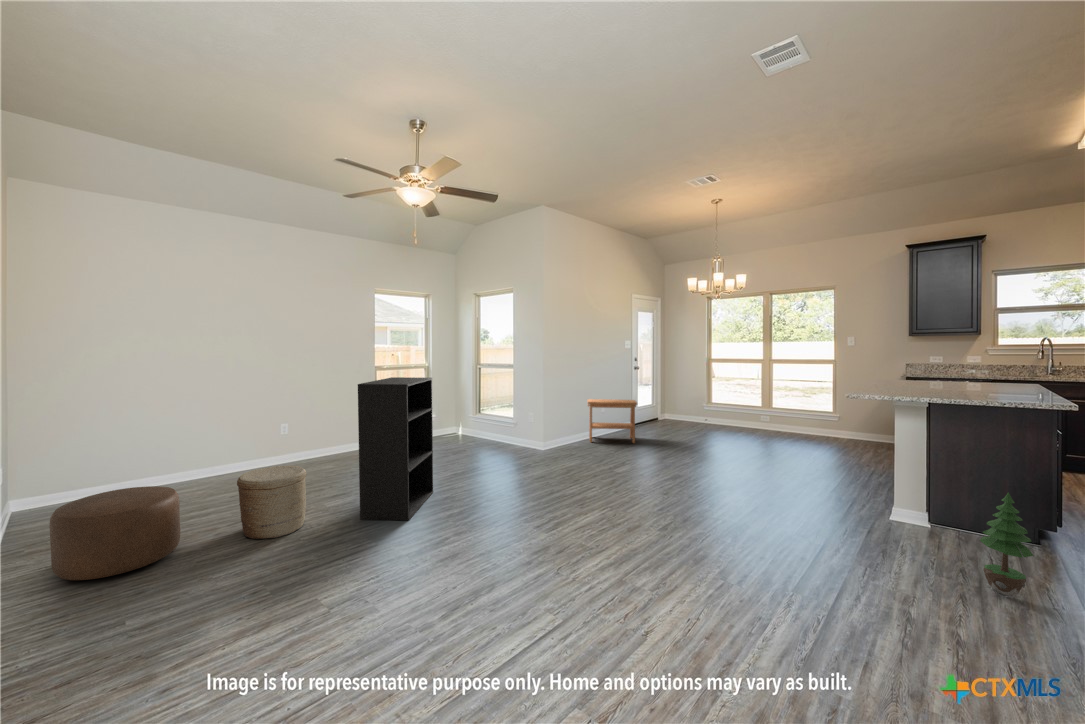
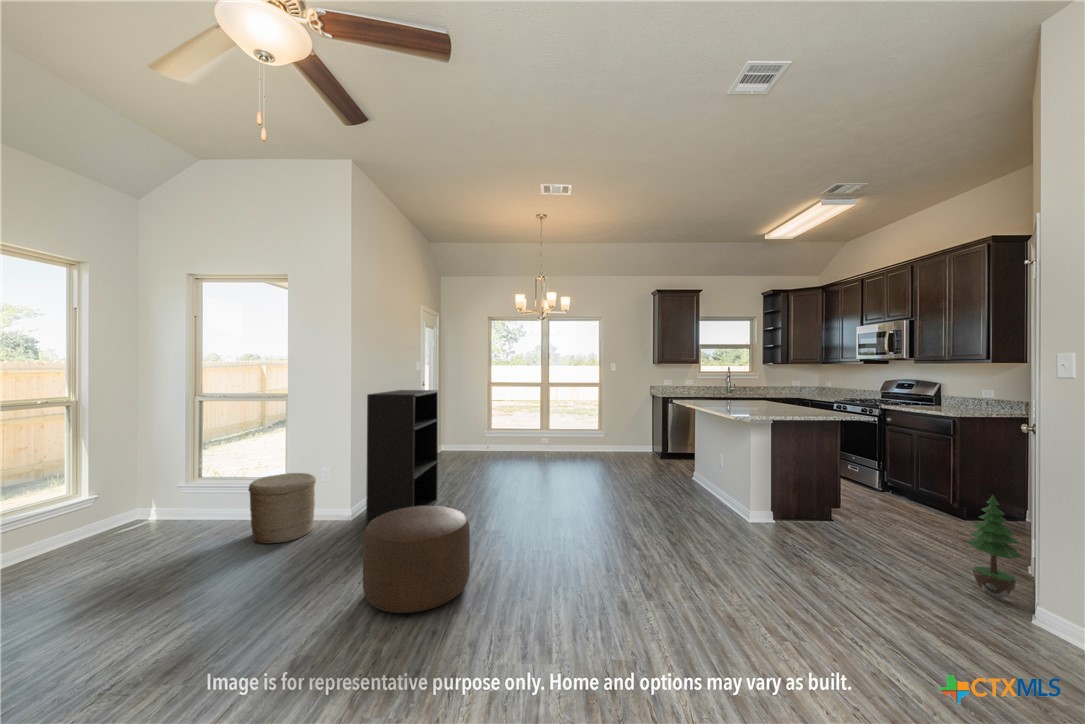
side table: present [588,399,637,443] -> none [585,415,632,456]
ottoman: present [50,486,180,580] -> present [363,506,470,613]

